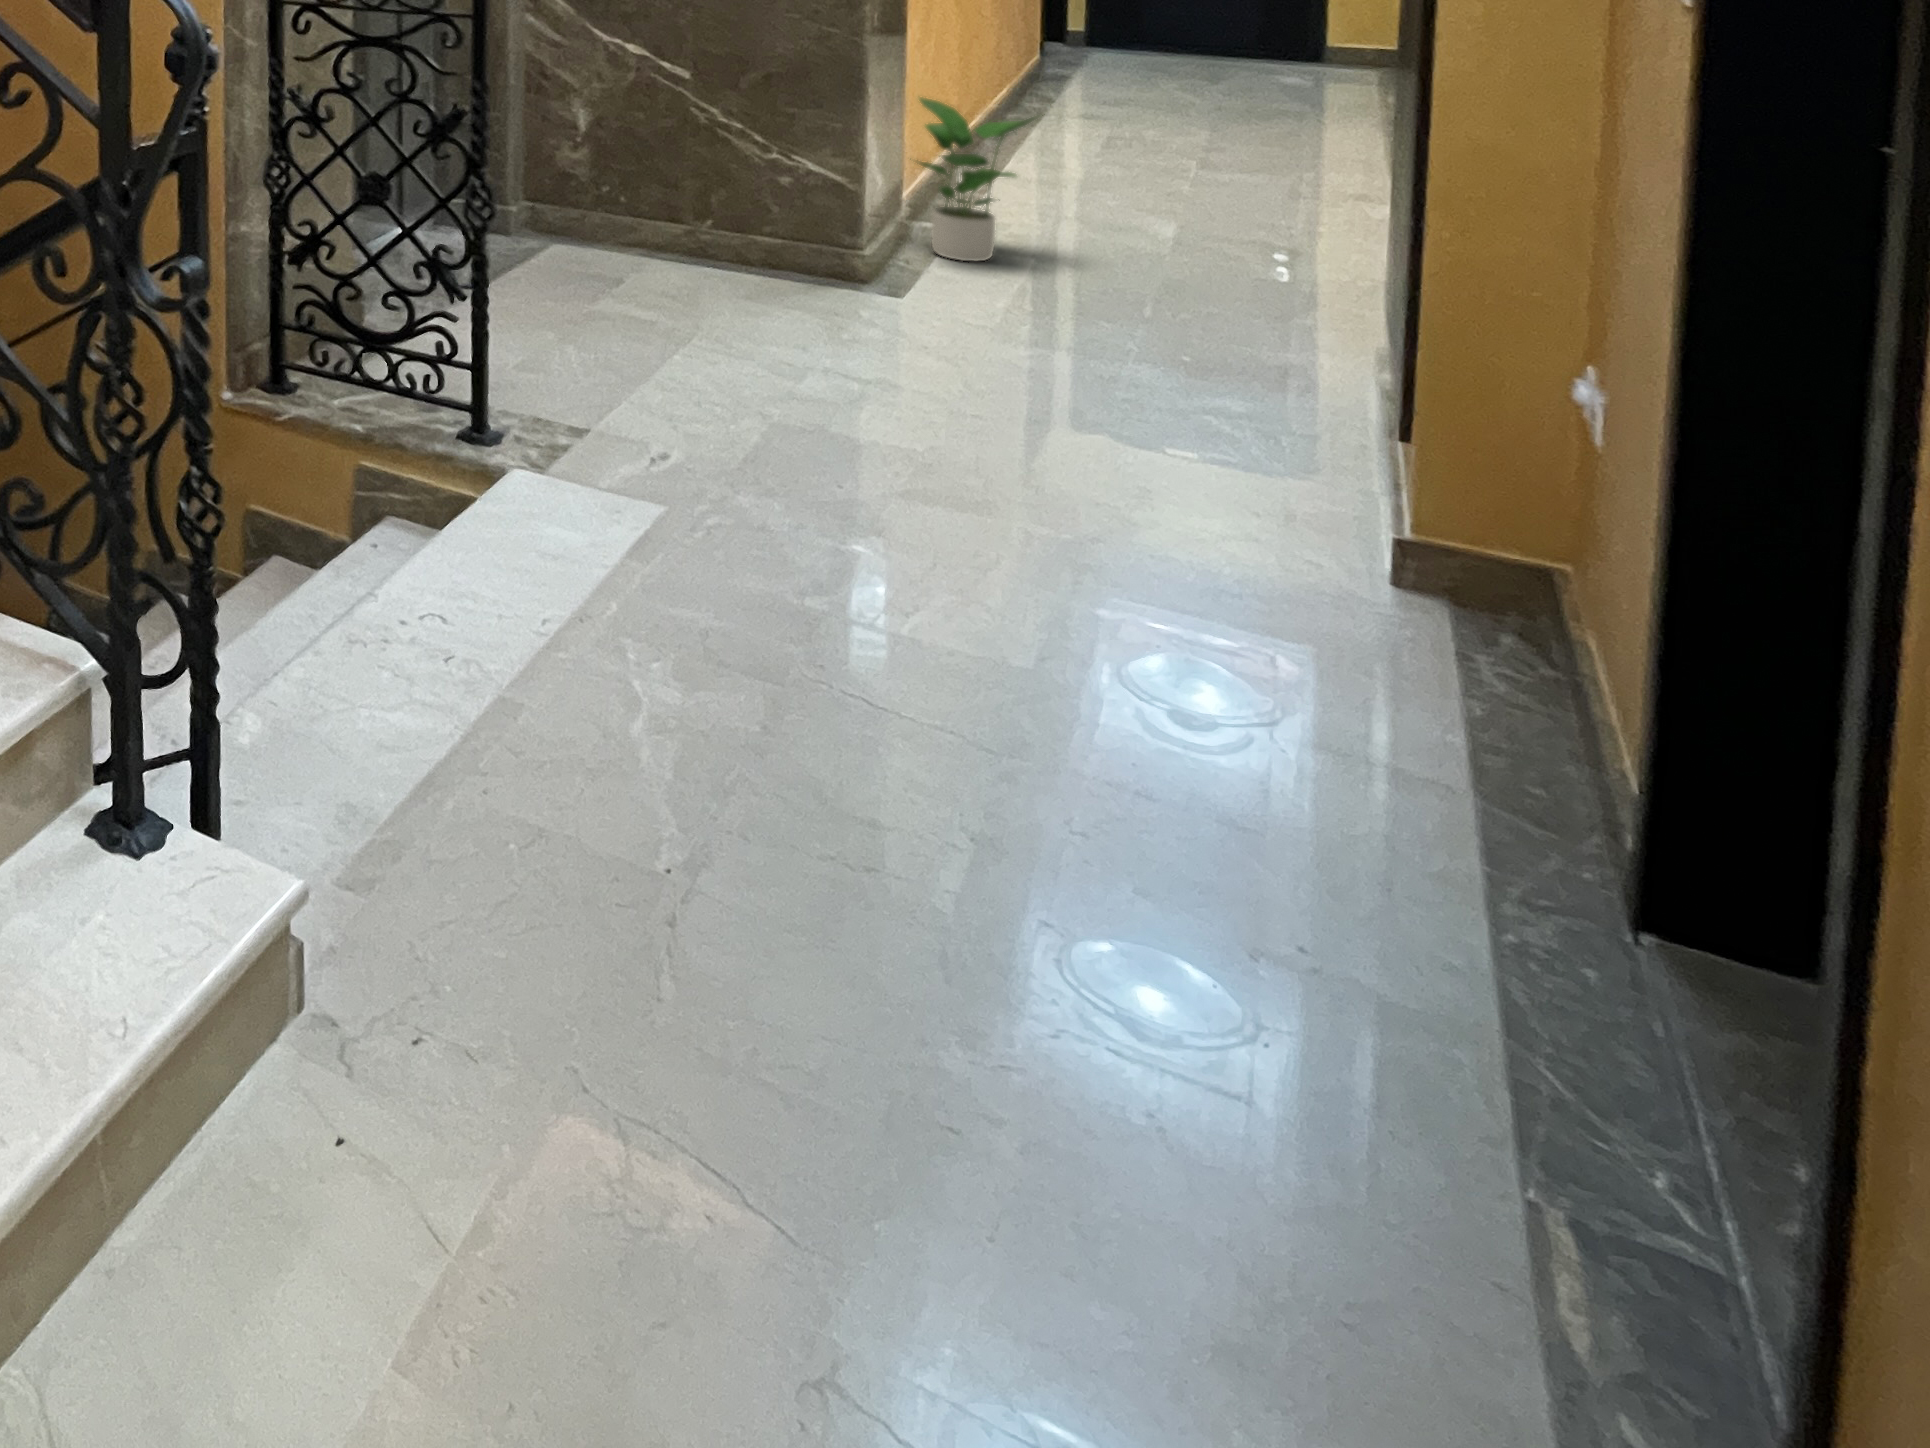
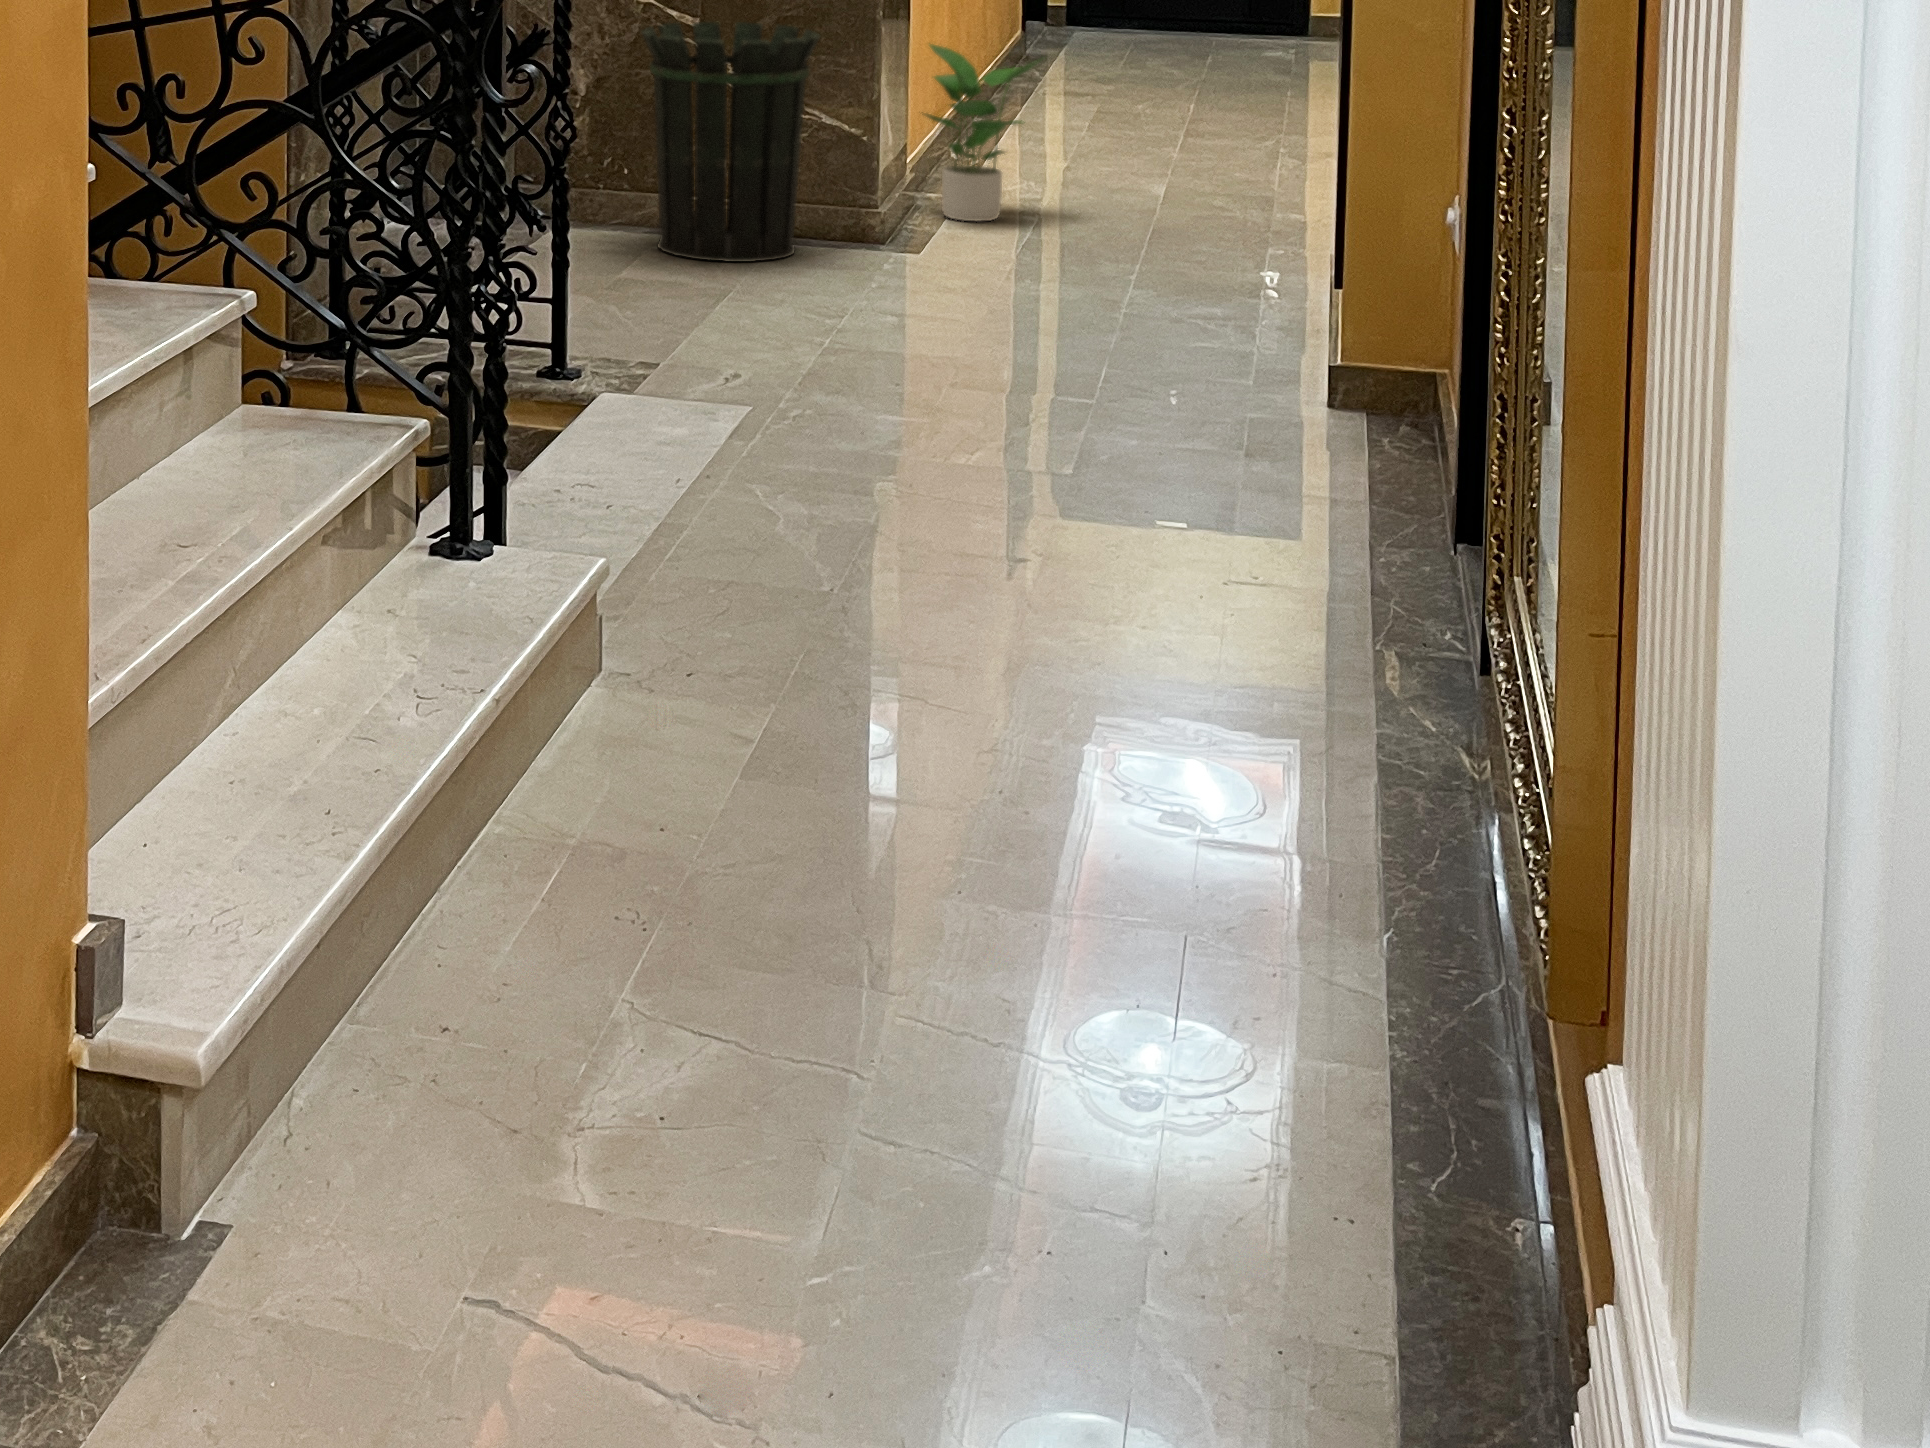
waste bin: none [621,76,797,296] -> present [641,22,820,262]

